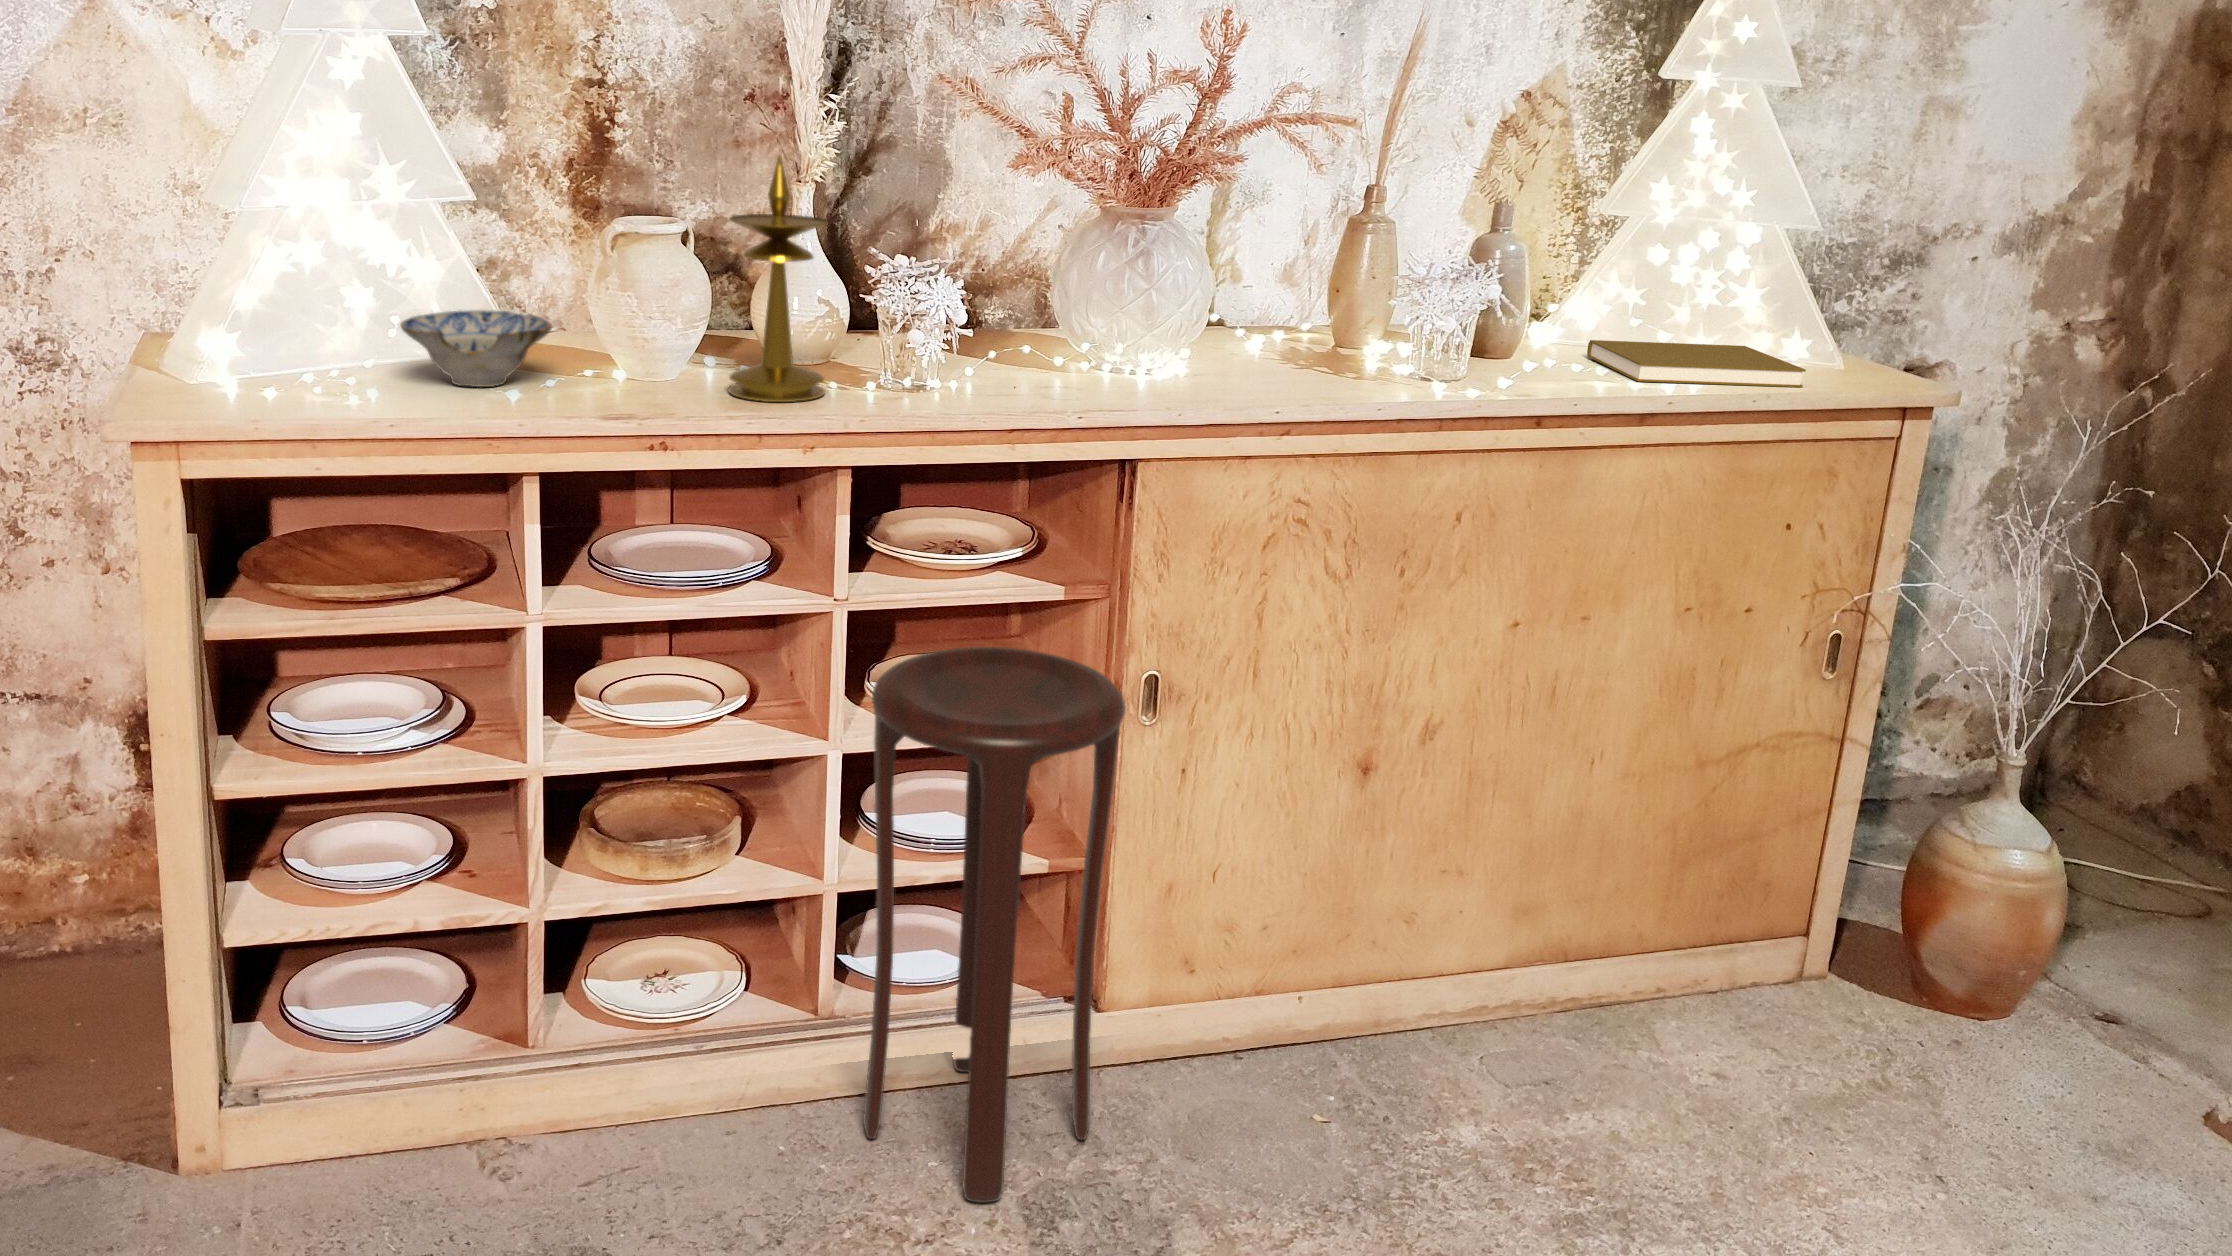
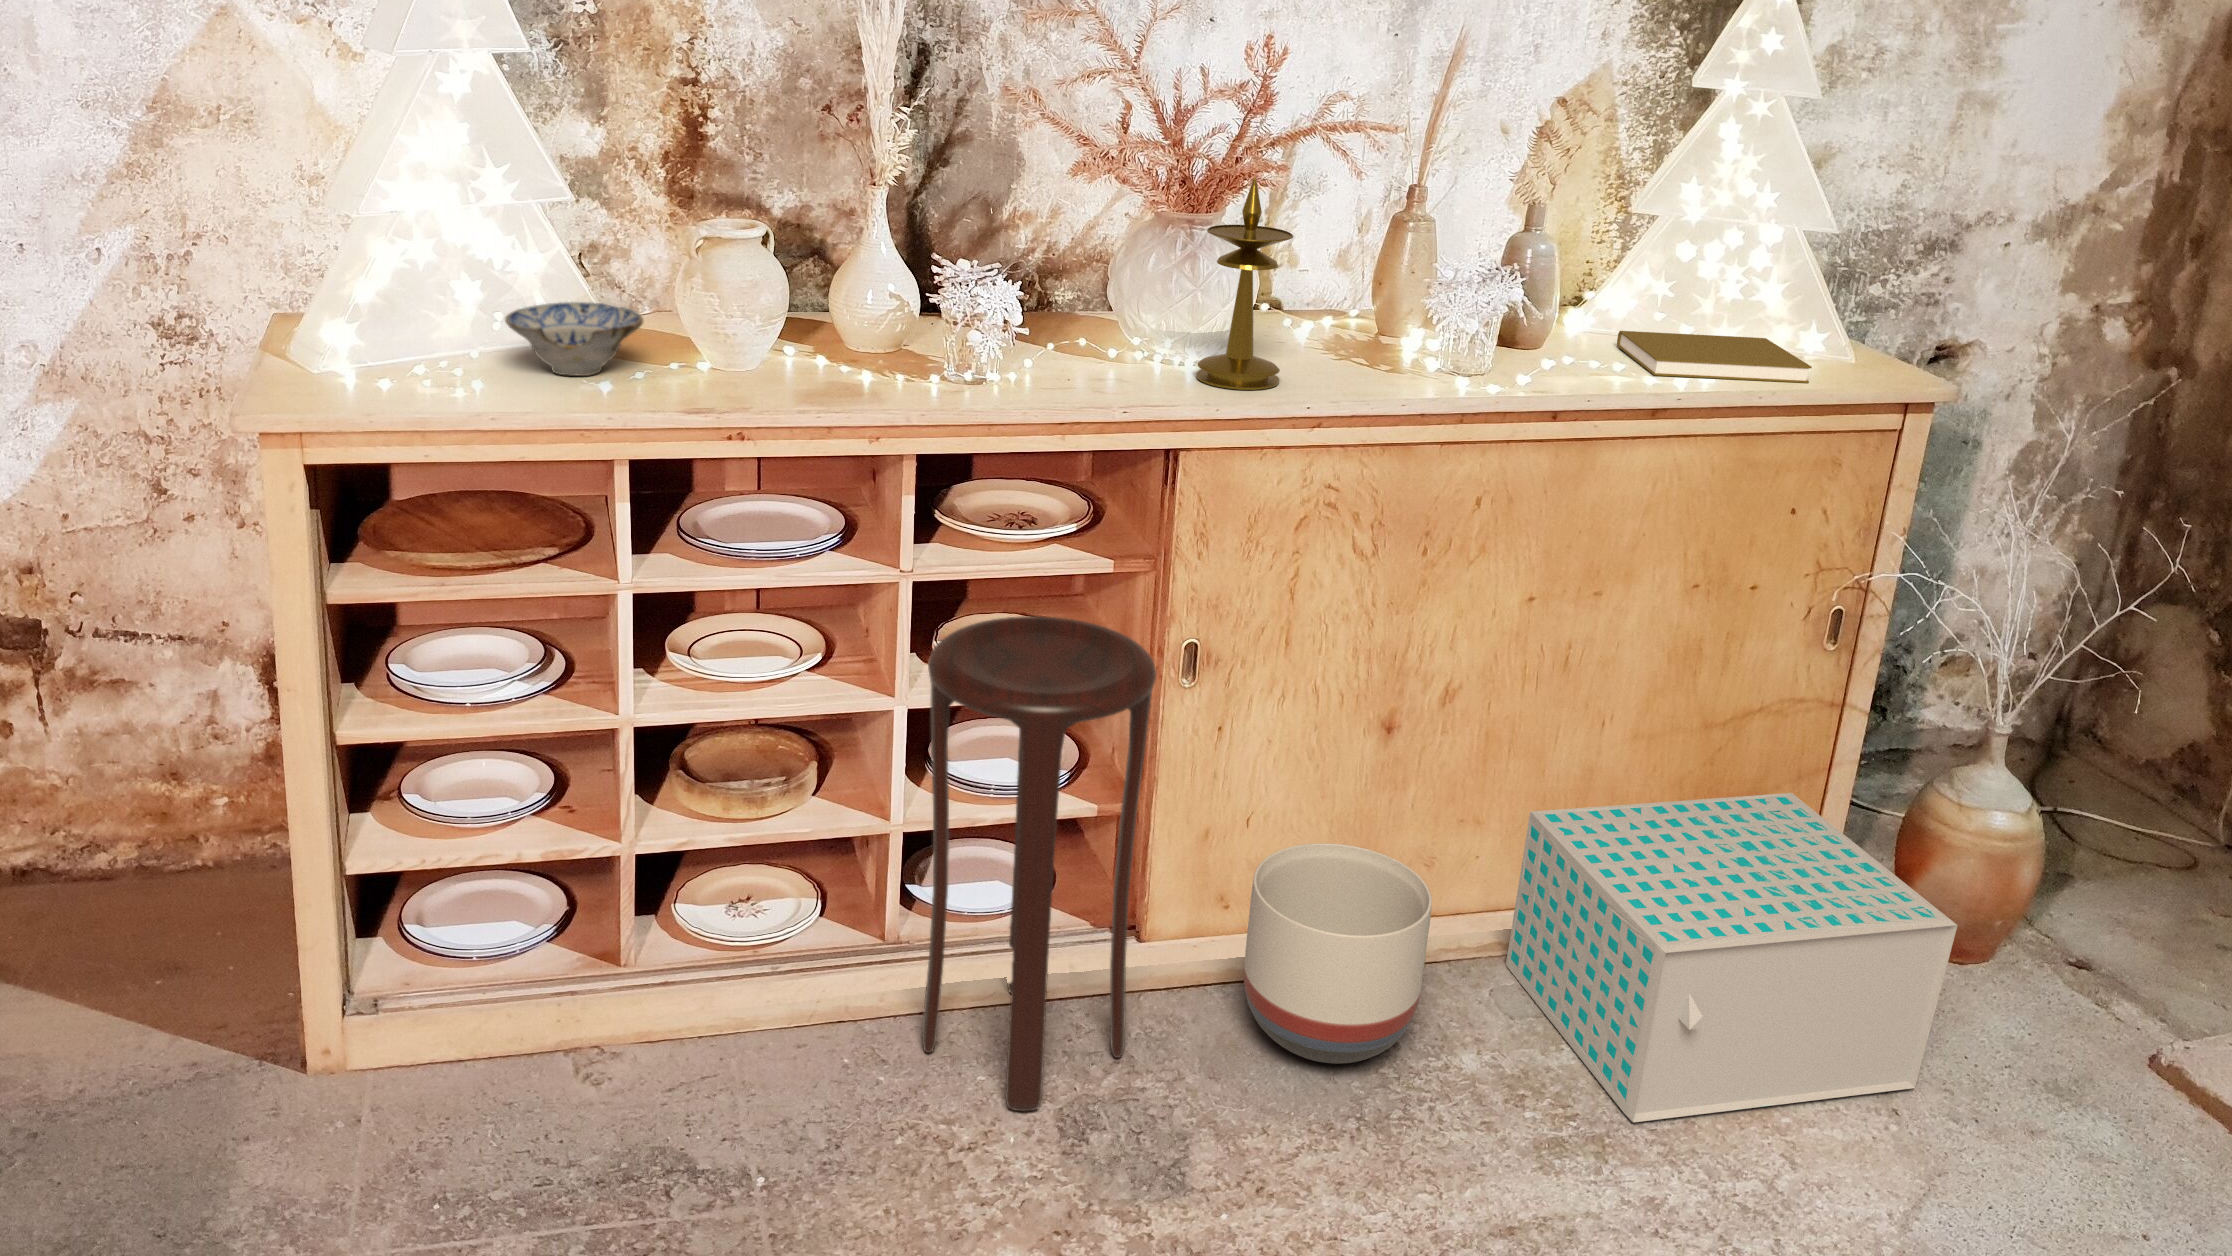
candlestick: present [729,156,828,402] -> present [1196,177,1293,390]
storage box: none [1494,834,2008,1201] -> present [1506,793,1958,1122]
planter: none [1218,896,1428,1141] -> present [1244,843,1432,1064]

